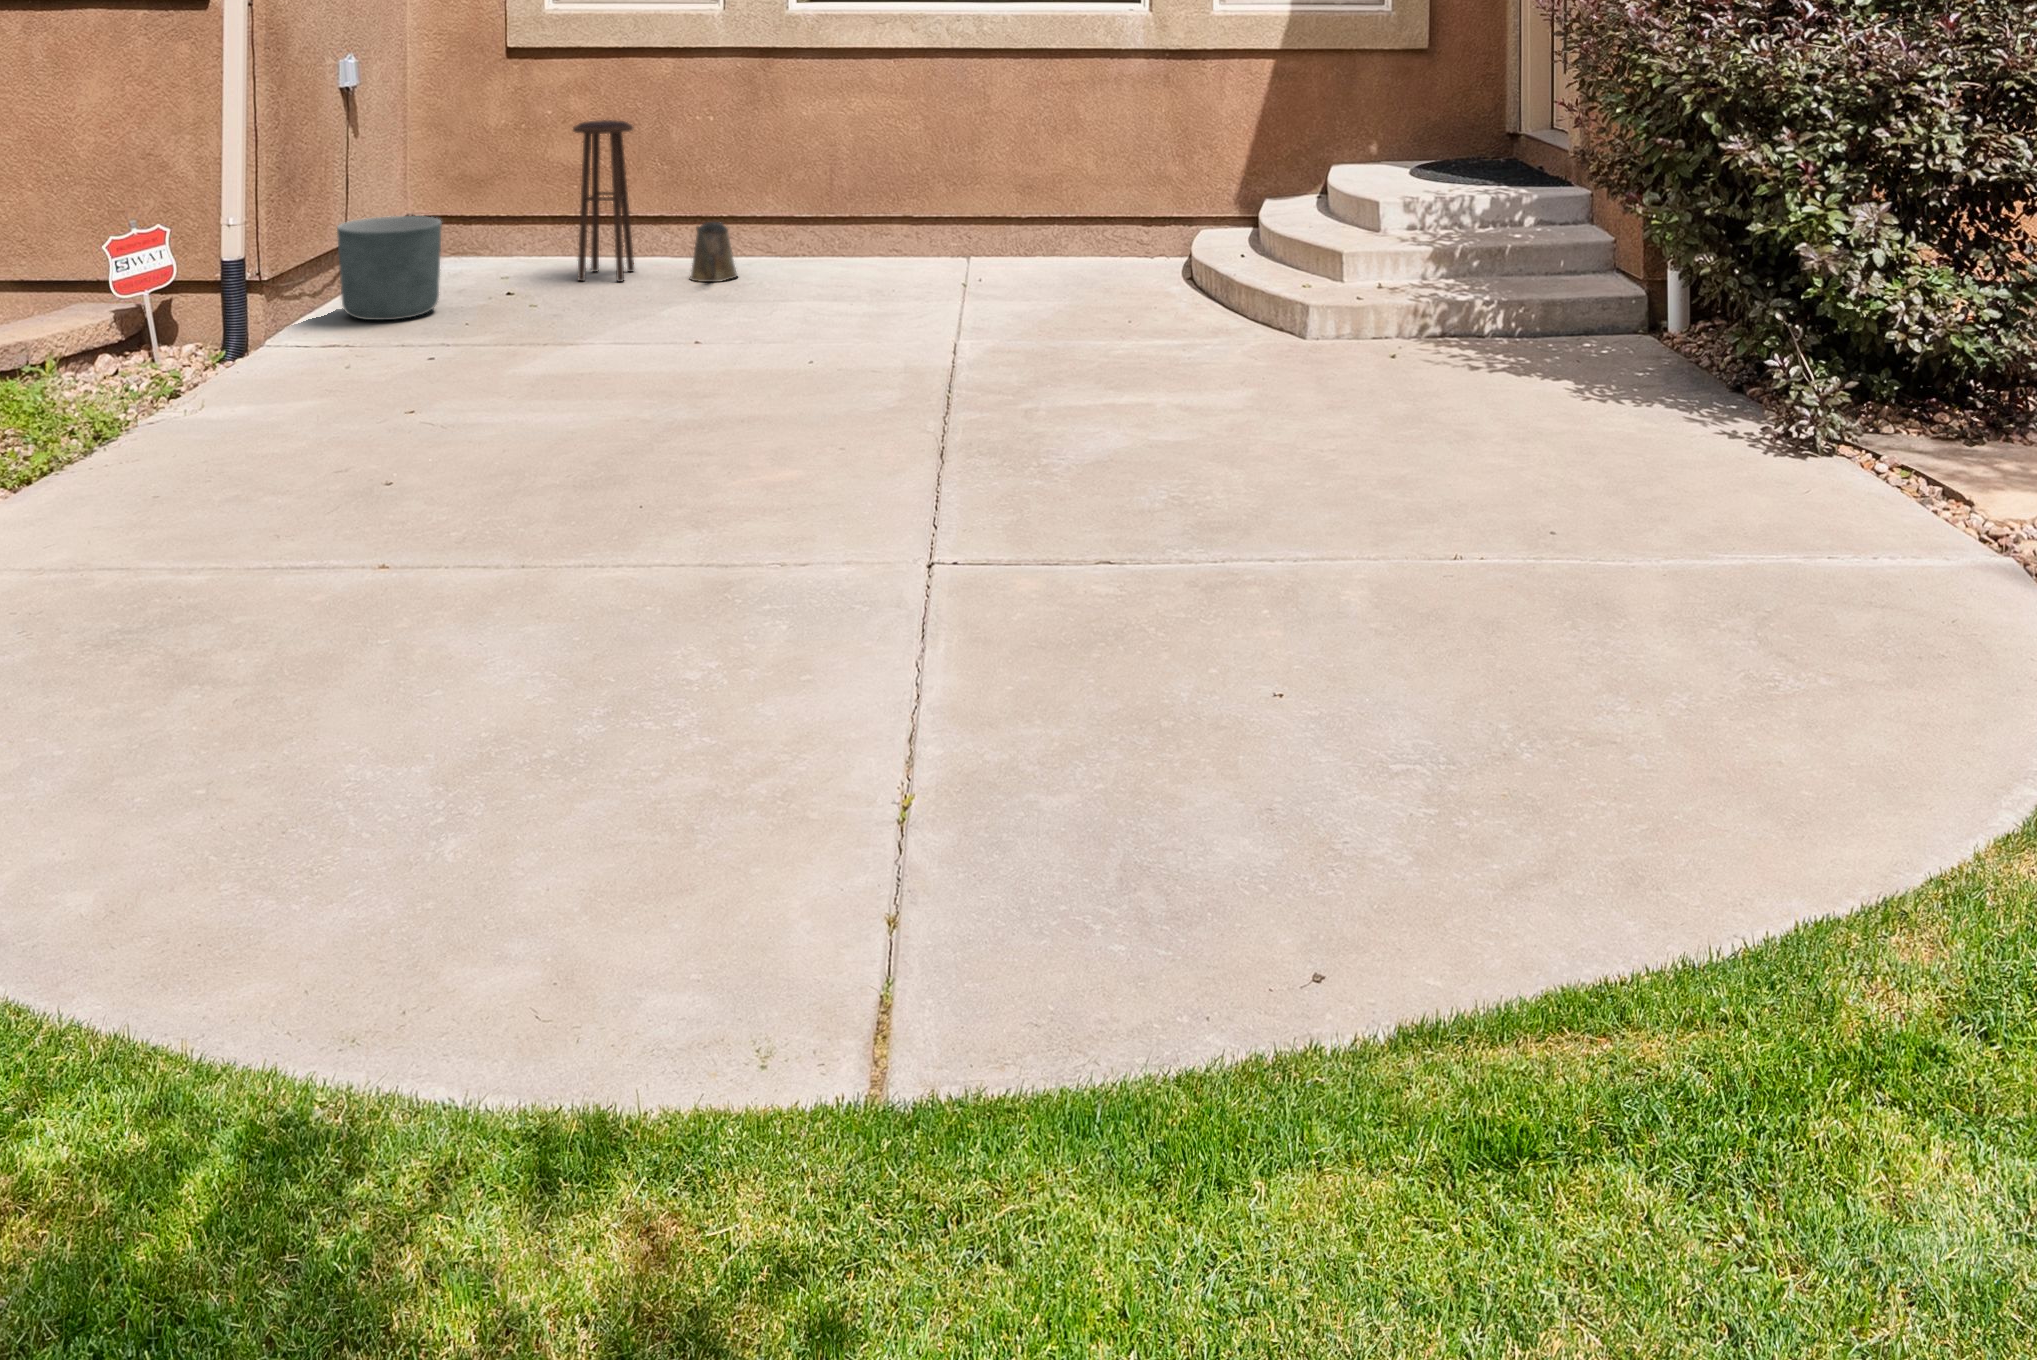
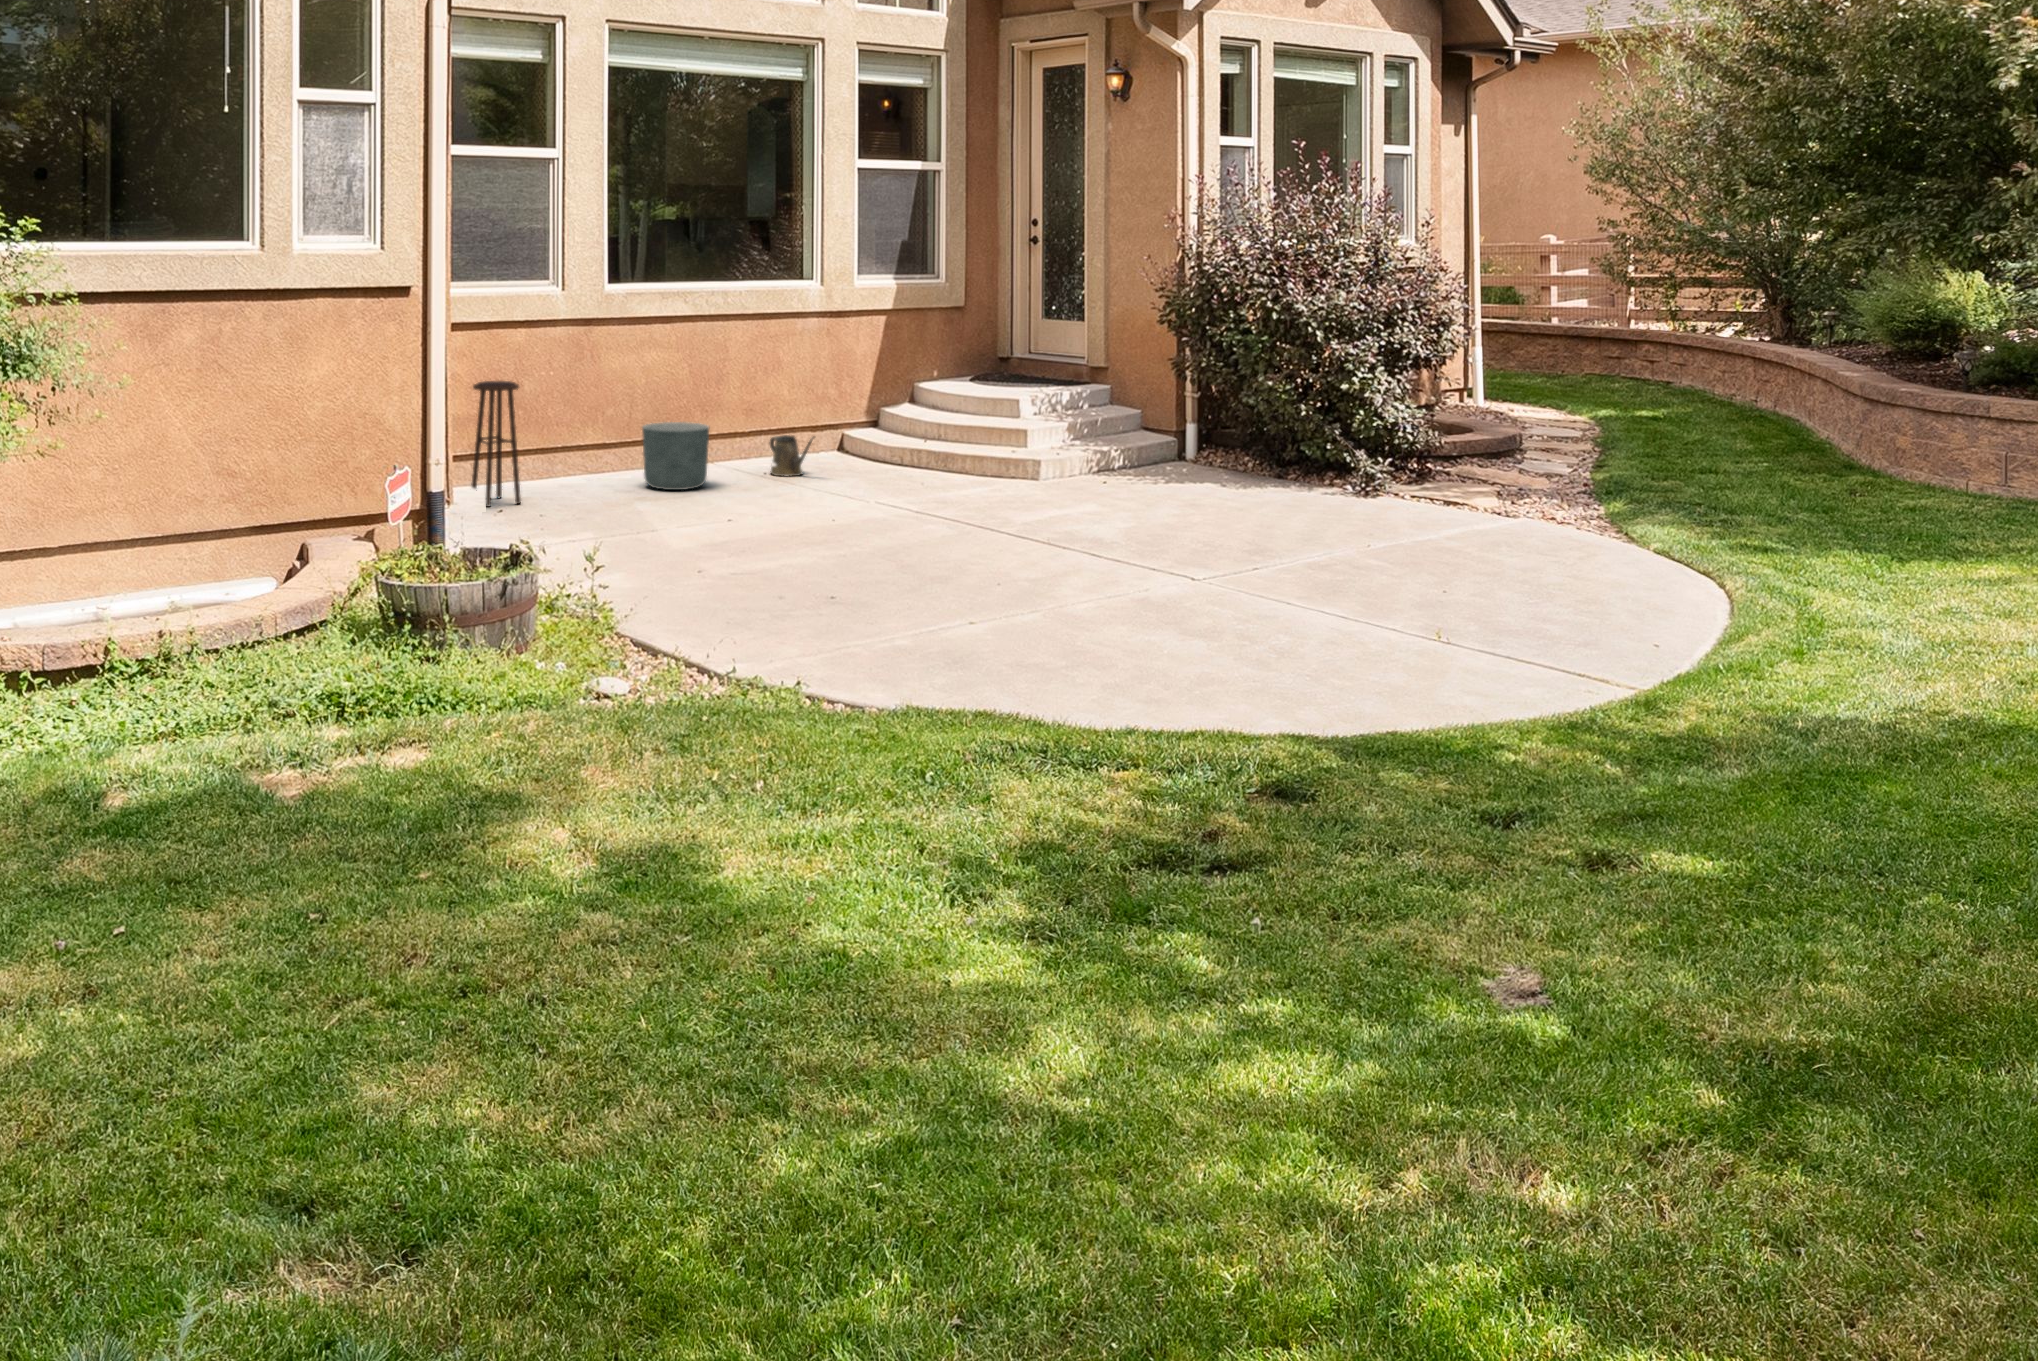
planter: present [337,216,441,320] -> present [642,422,709,490]
watering can: present [690,222,737,282] -> present [770,435,814,476]

